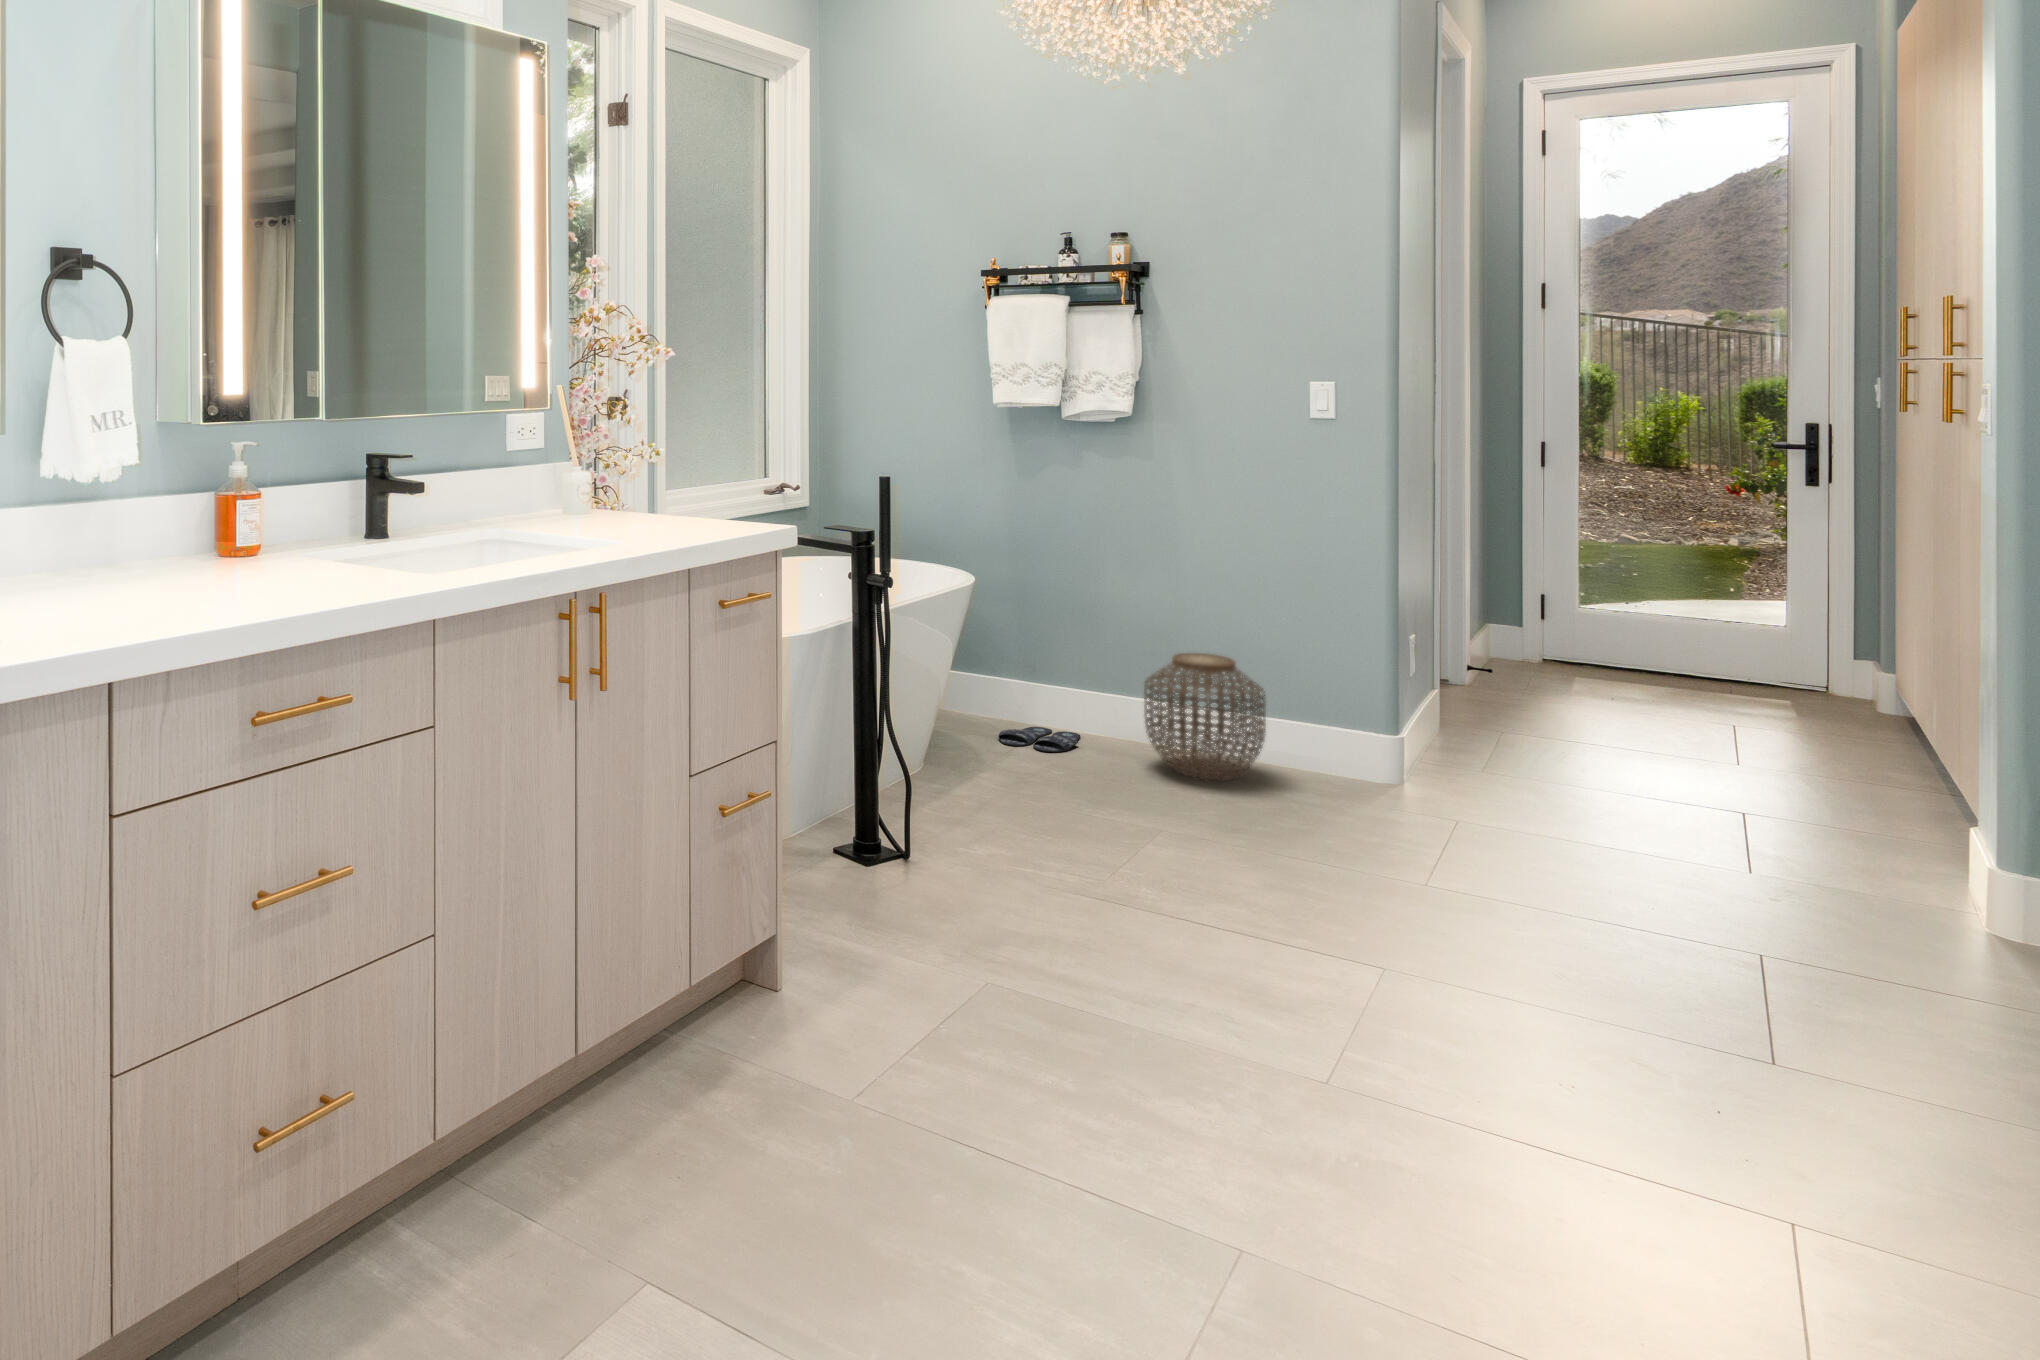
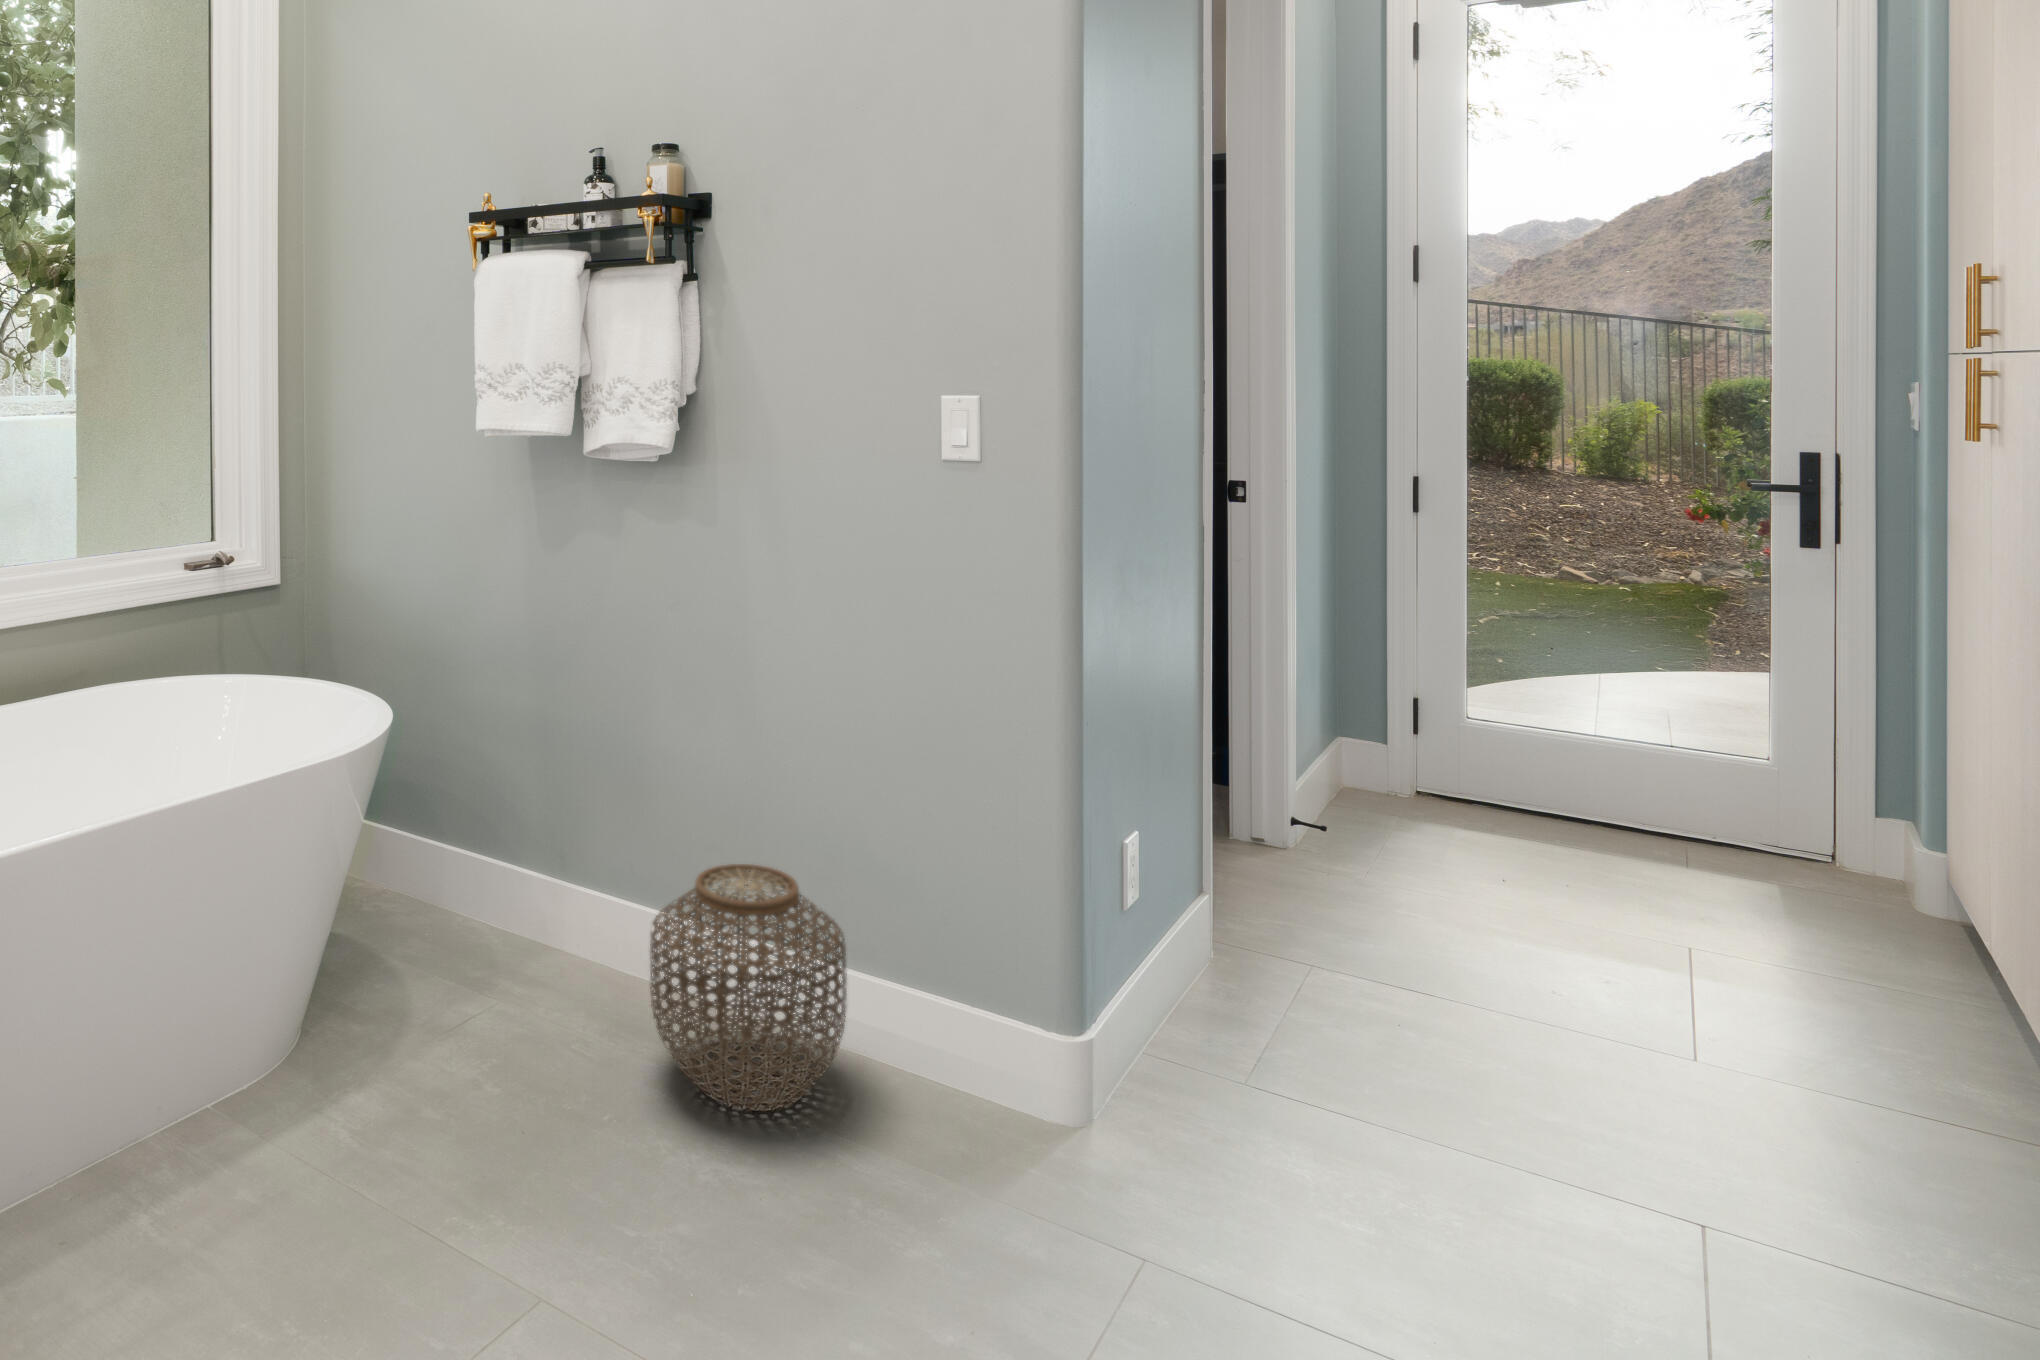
slippers: present [998,727,1080,752] -> none [465,950,609,1021]

